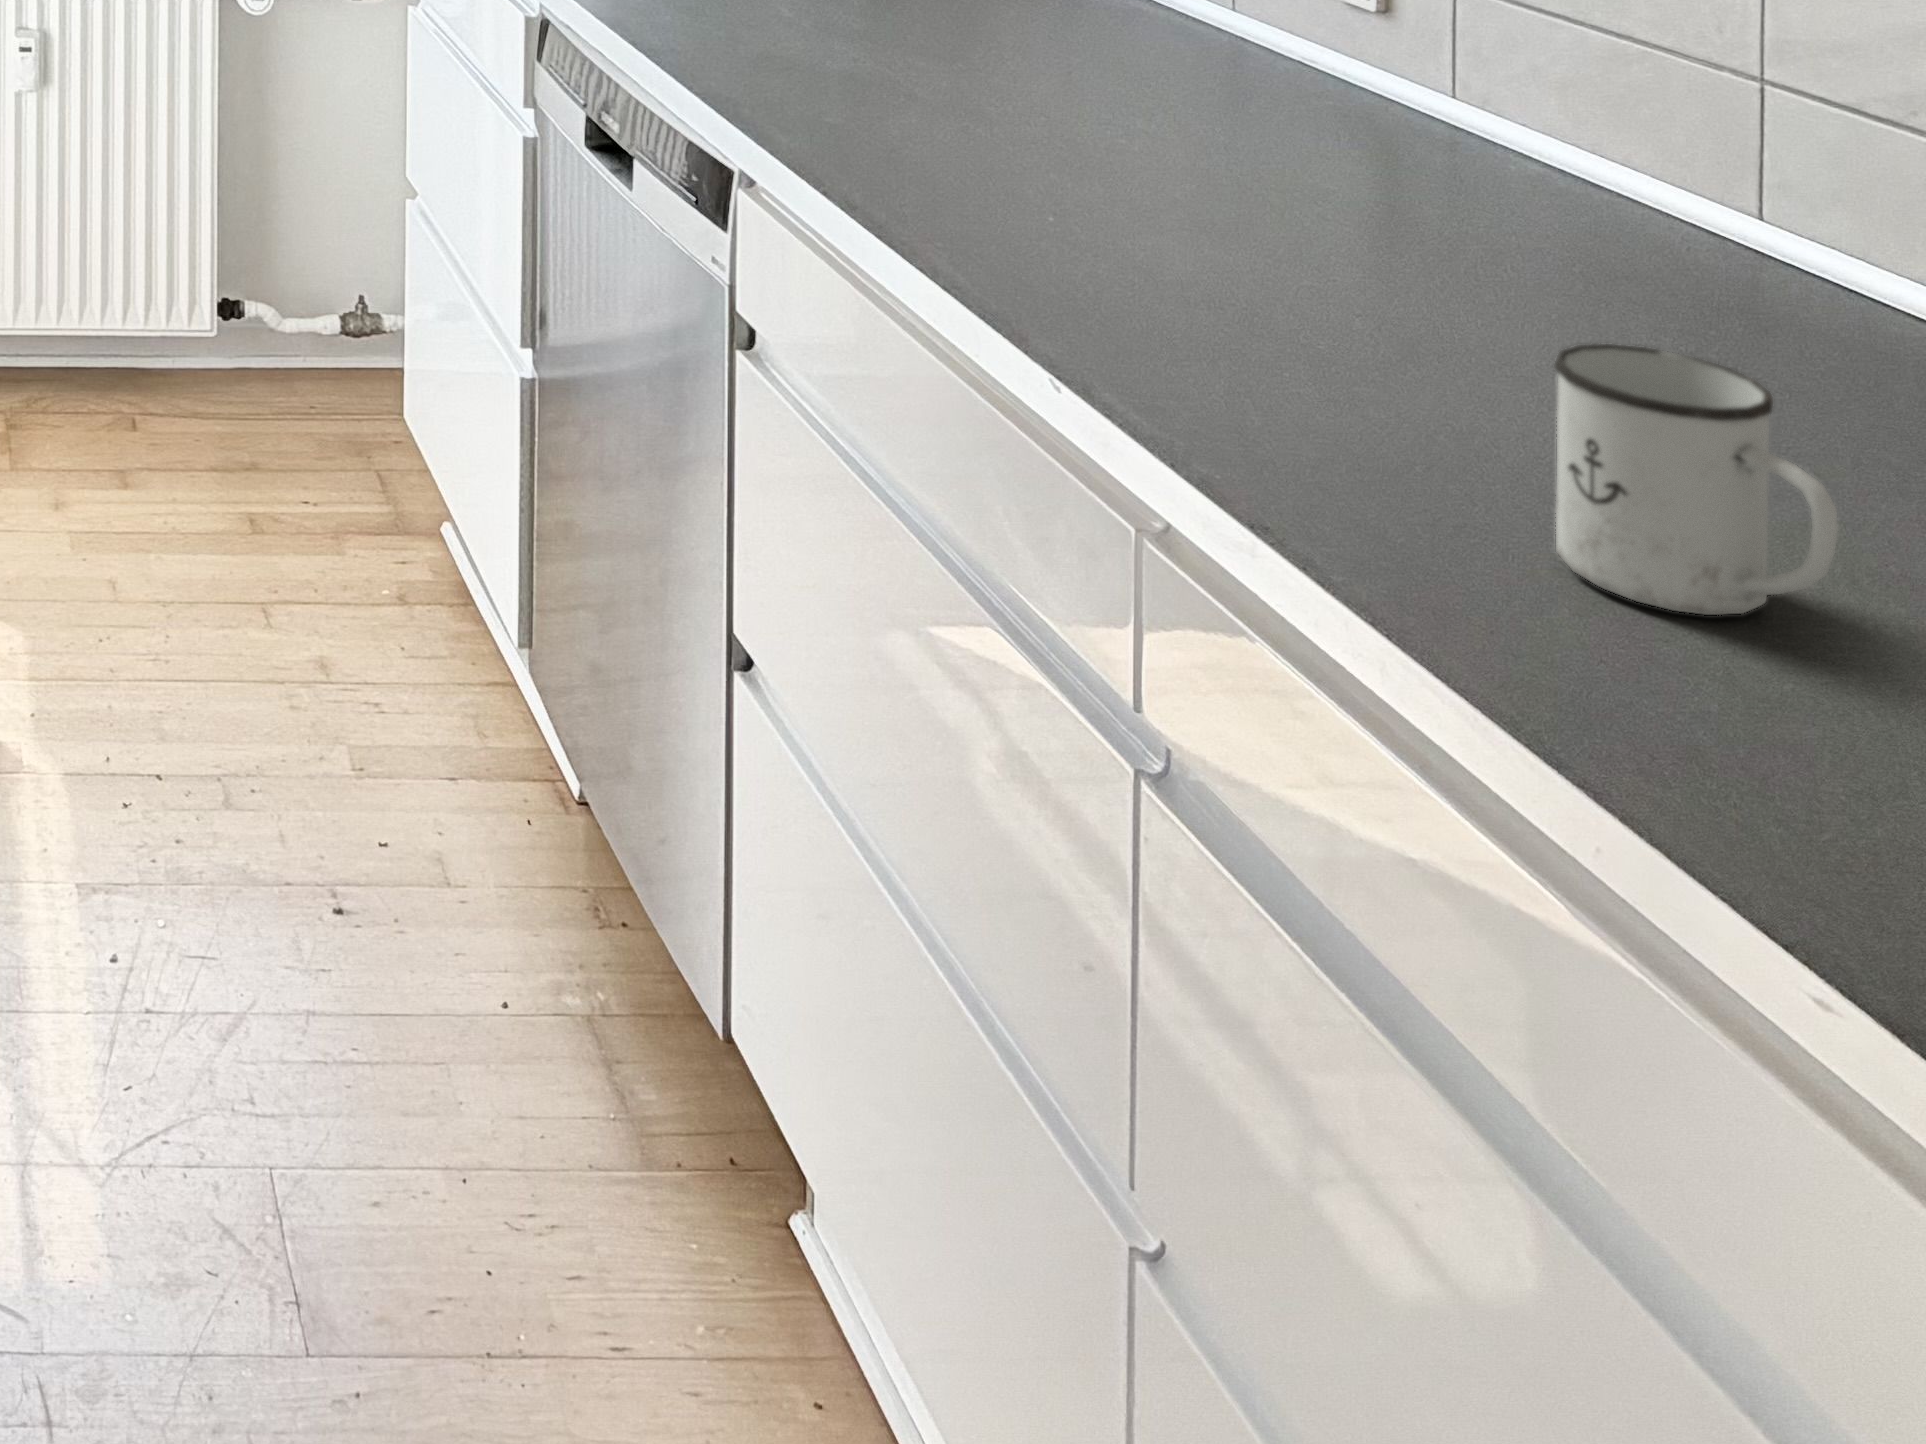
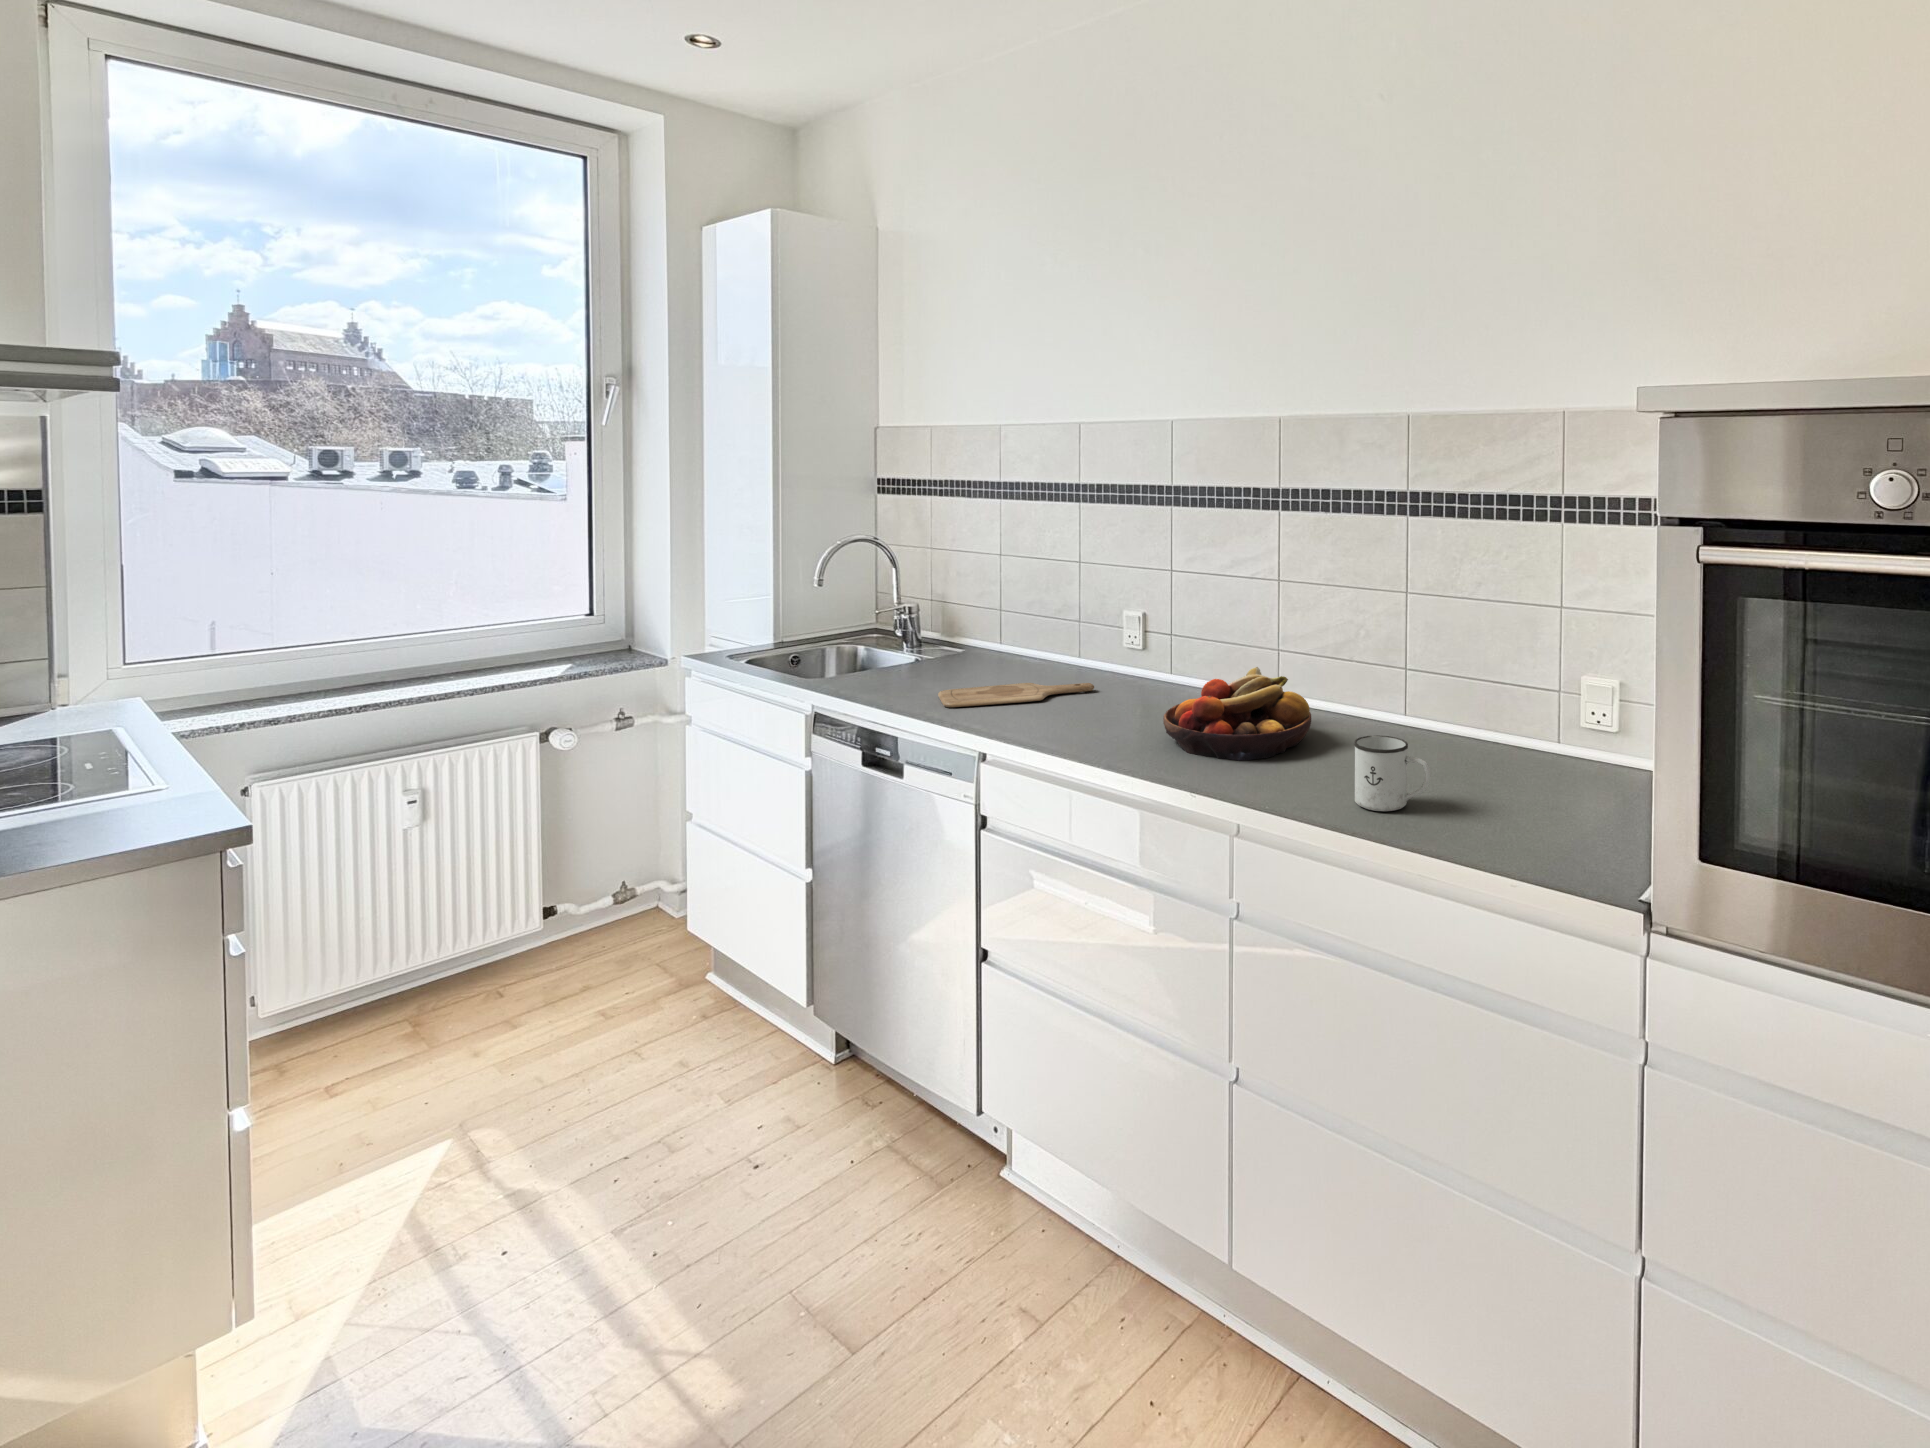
cutting board: none [754,12,1183,86] -> present [938,683,1094,707]
fruit bowl: none [1180,98,1703,360] -> present [1163,667,1311,761]

